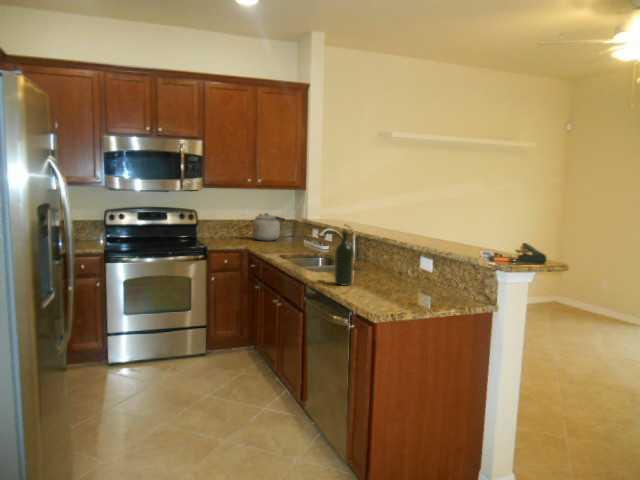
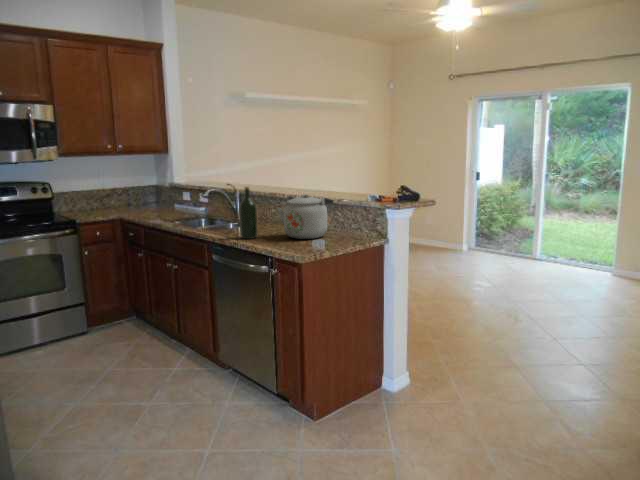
kettle: present [252,213,285,241] -> present [278,194,333,239]

